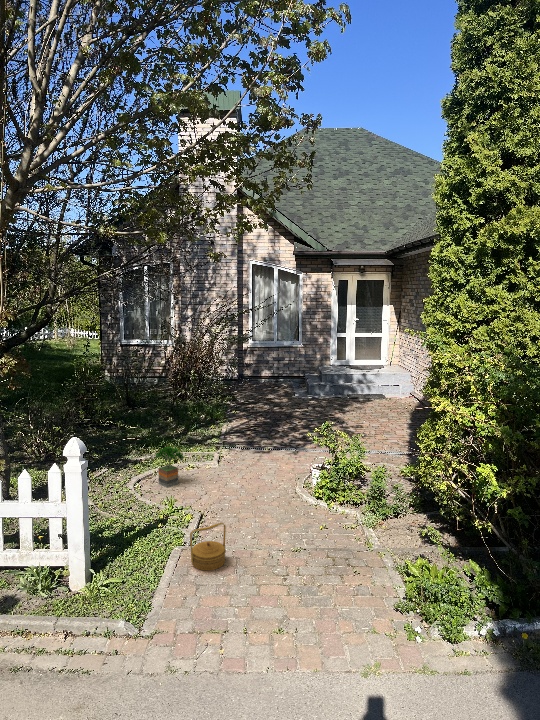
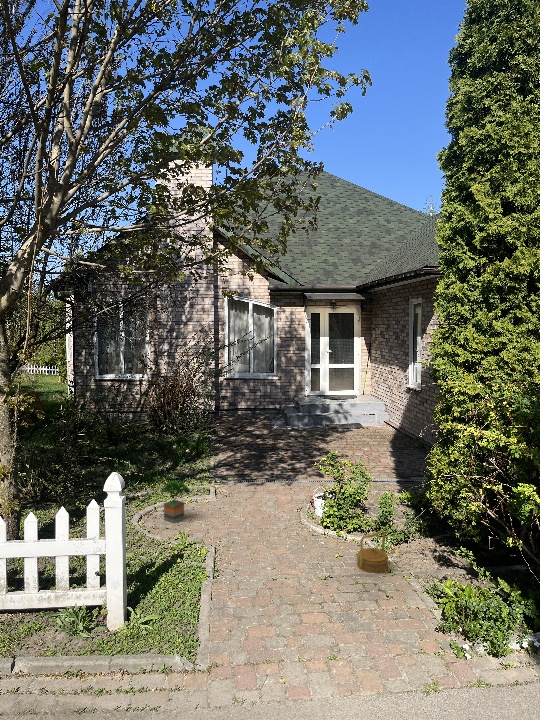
basket: present [190,523,226,570] -> present [357,530,388,573]

